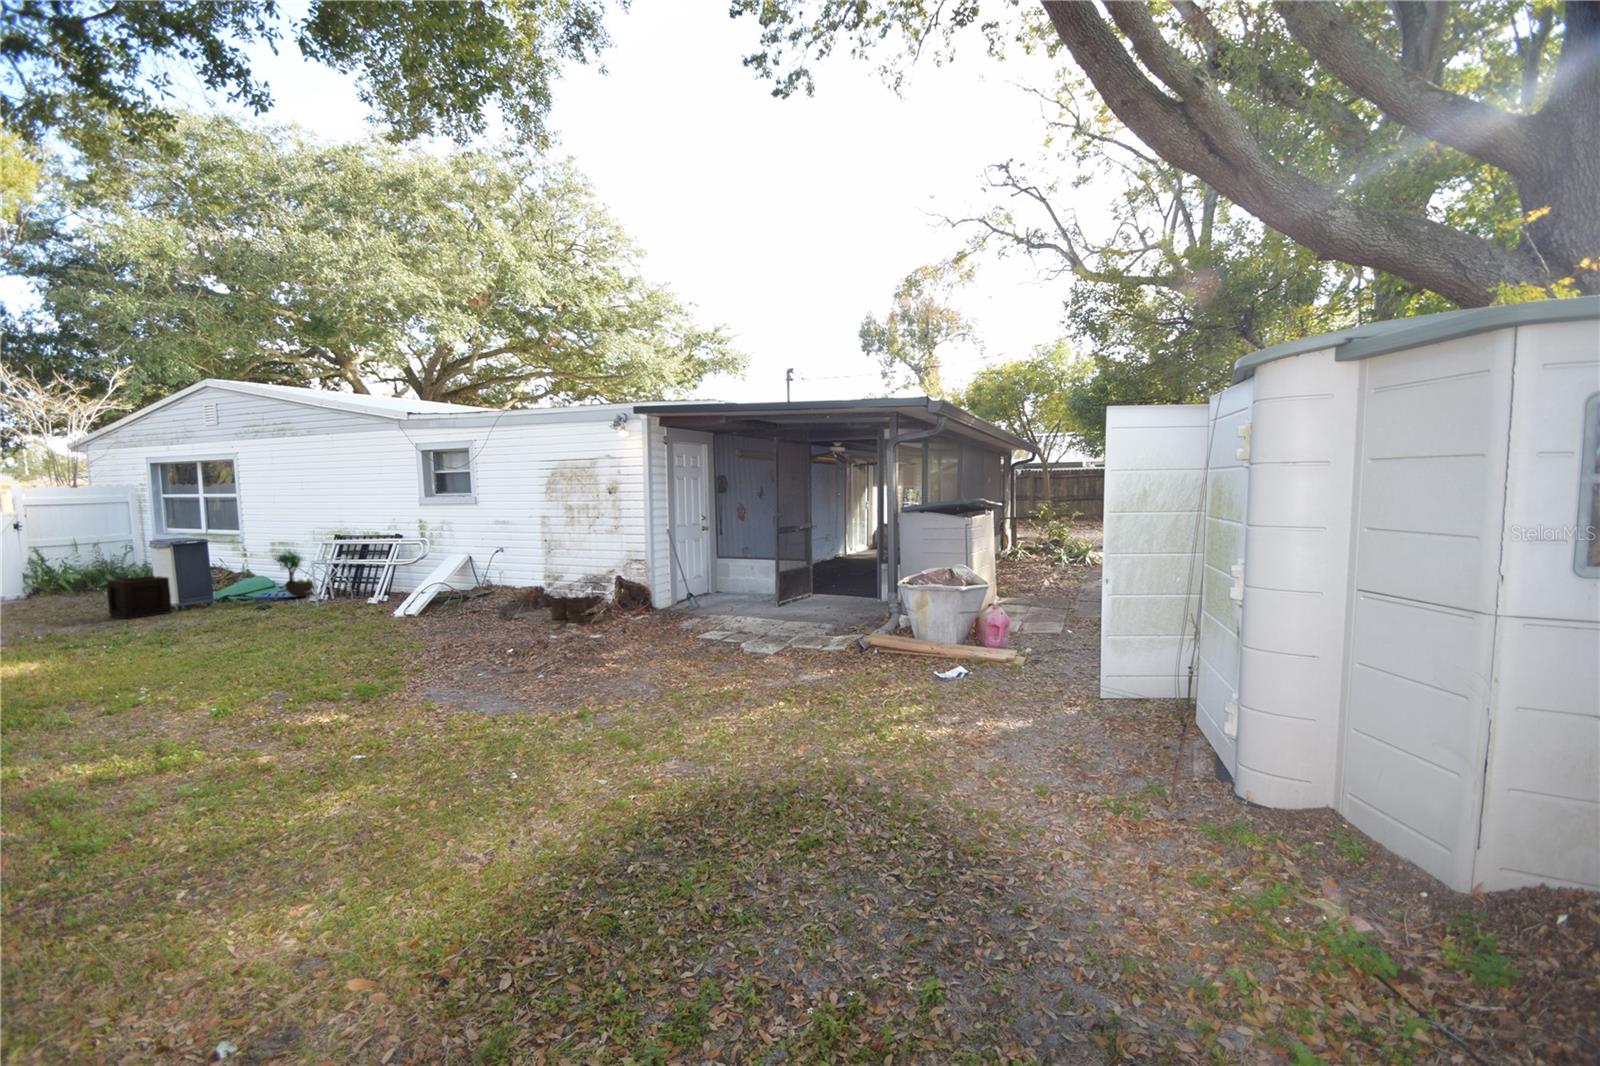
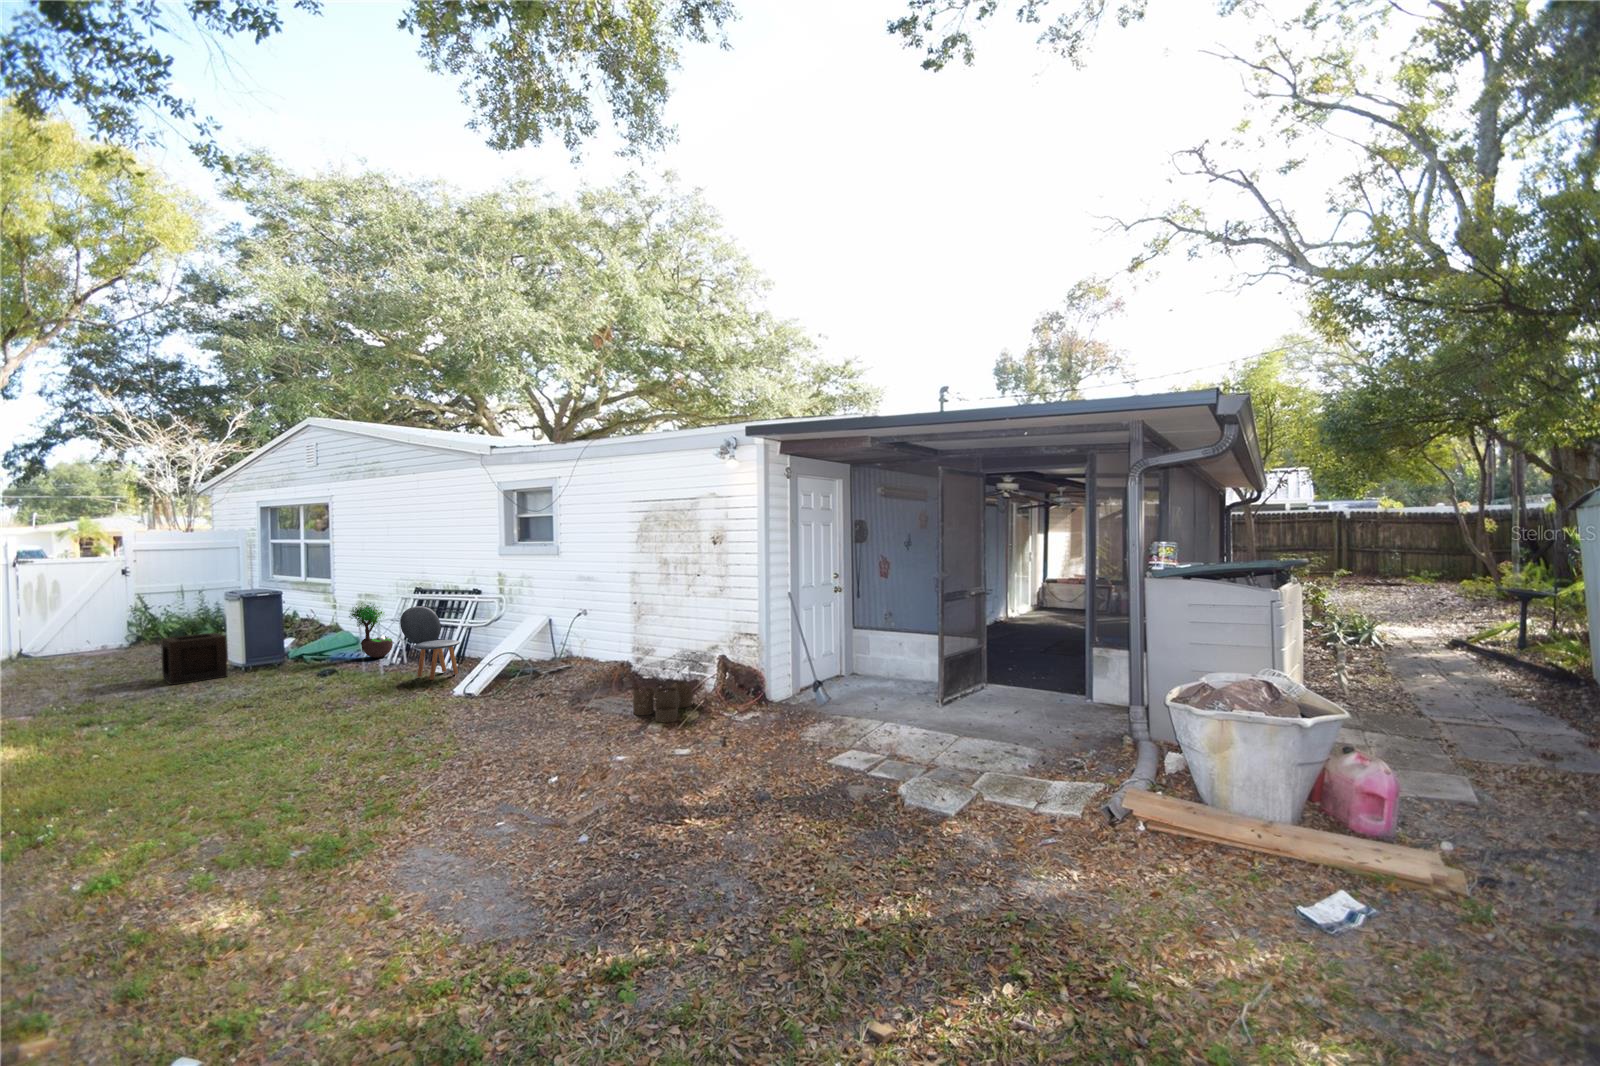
chair: none [336,549,390,608] -> present [400,606,460,680]

